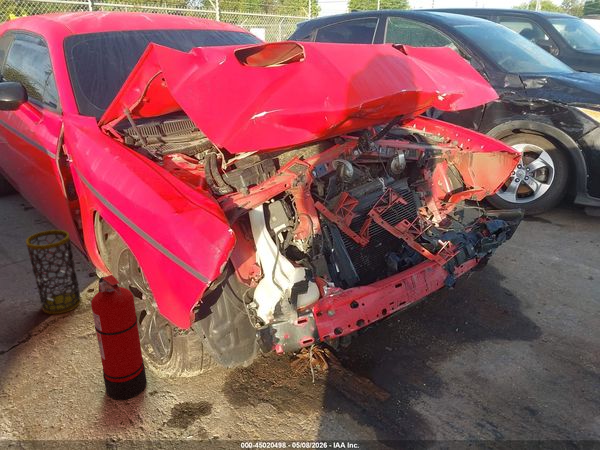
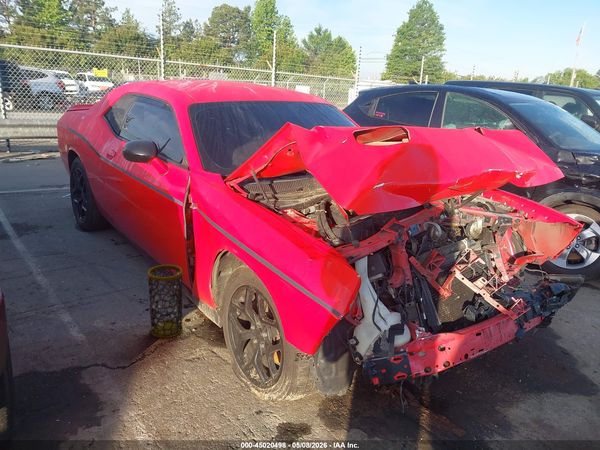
fire extinguisher: present [91,275,147,400] -> none [218,306,253,416]

